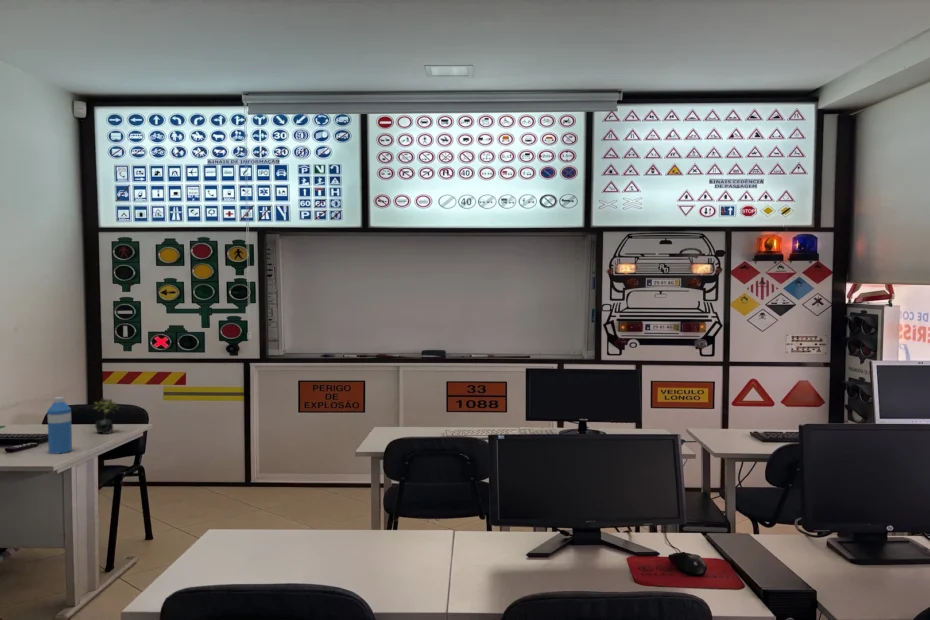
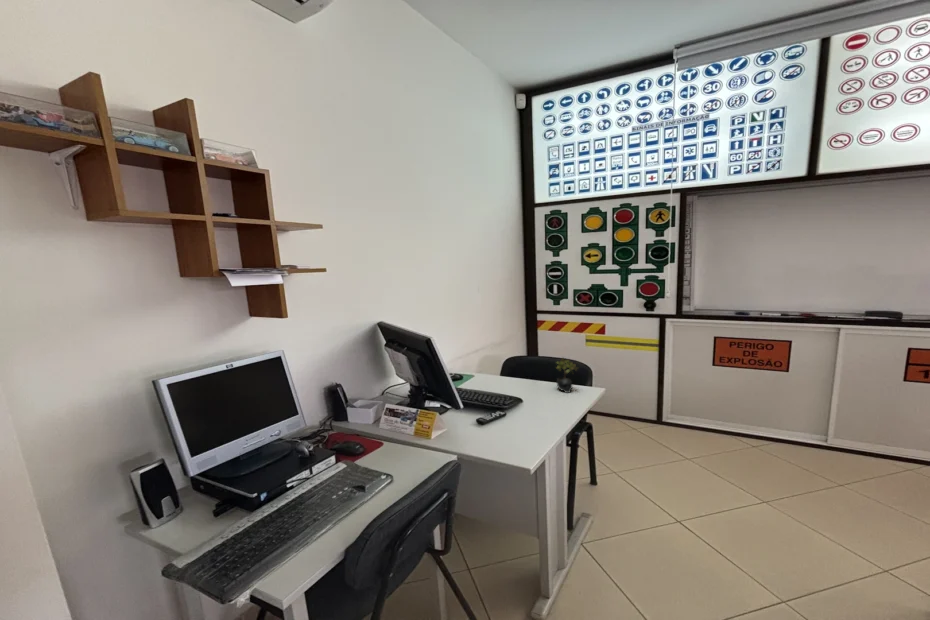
water bottle: present [48,397,72,454] -> none [529,364,549,419]

